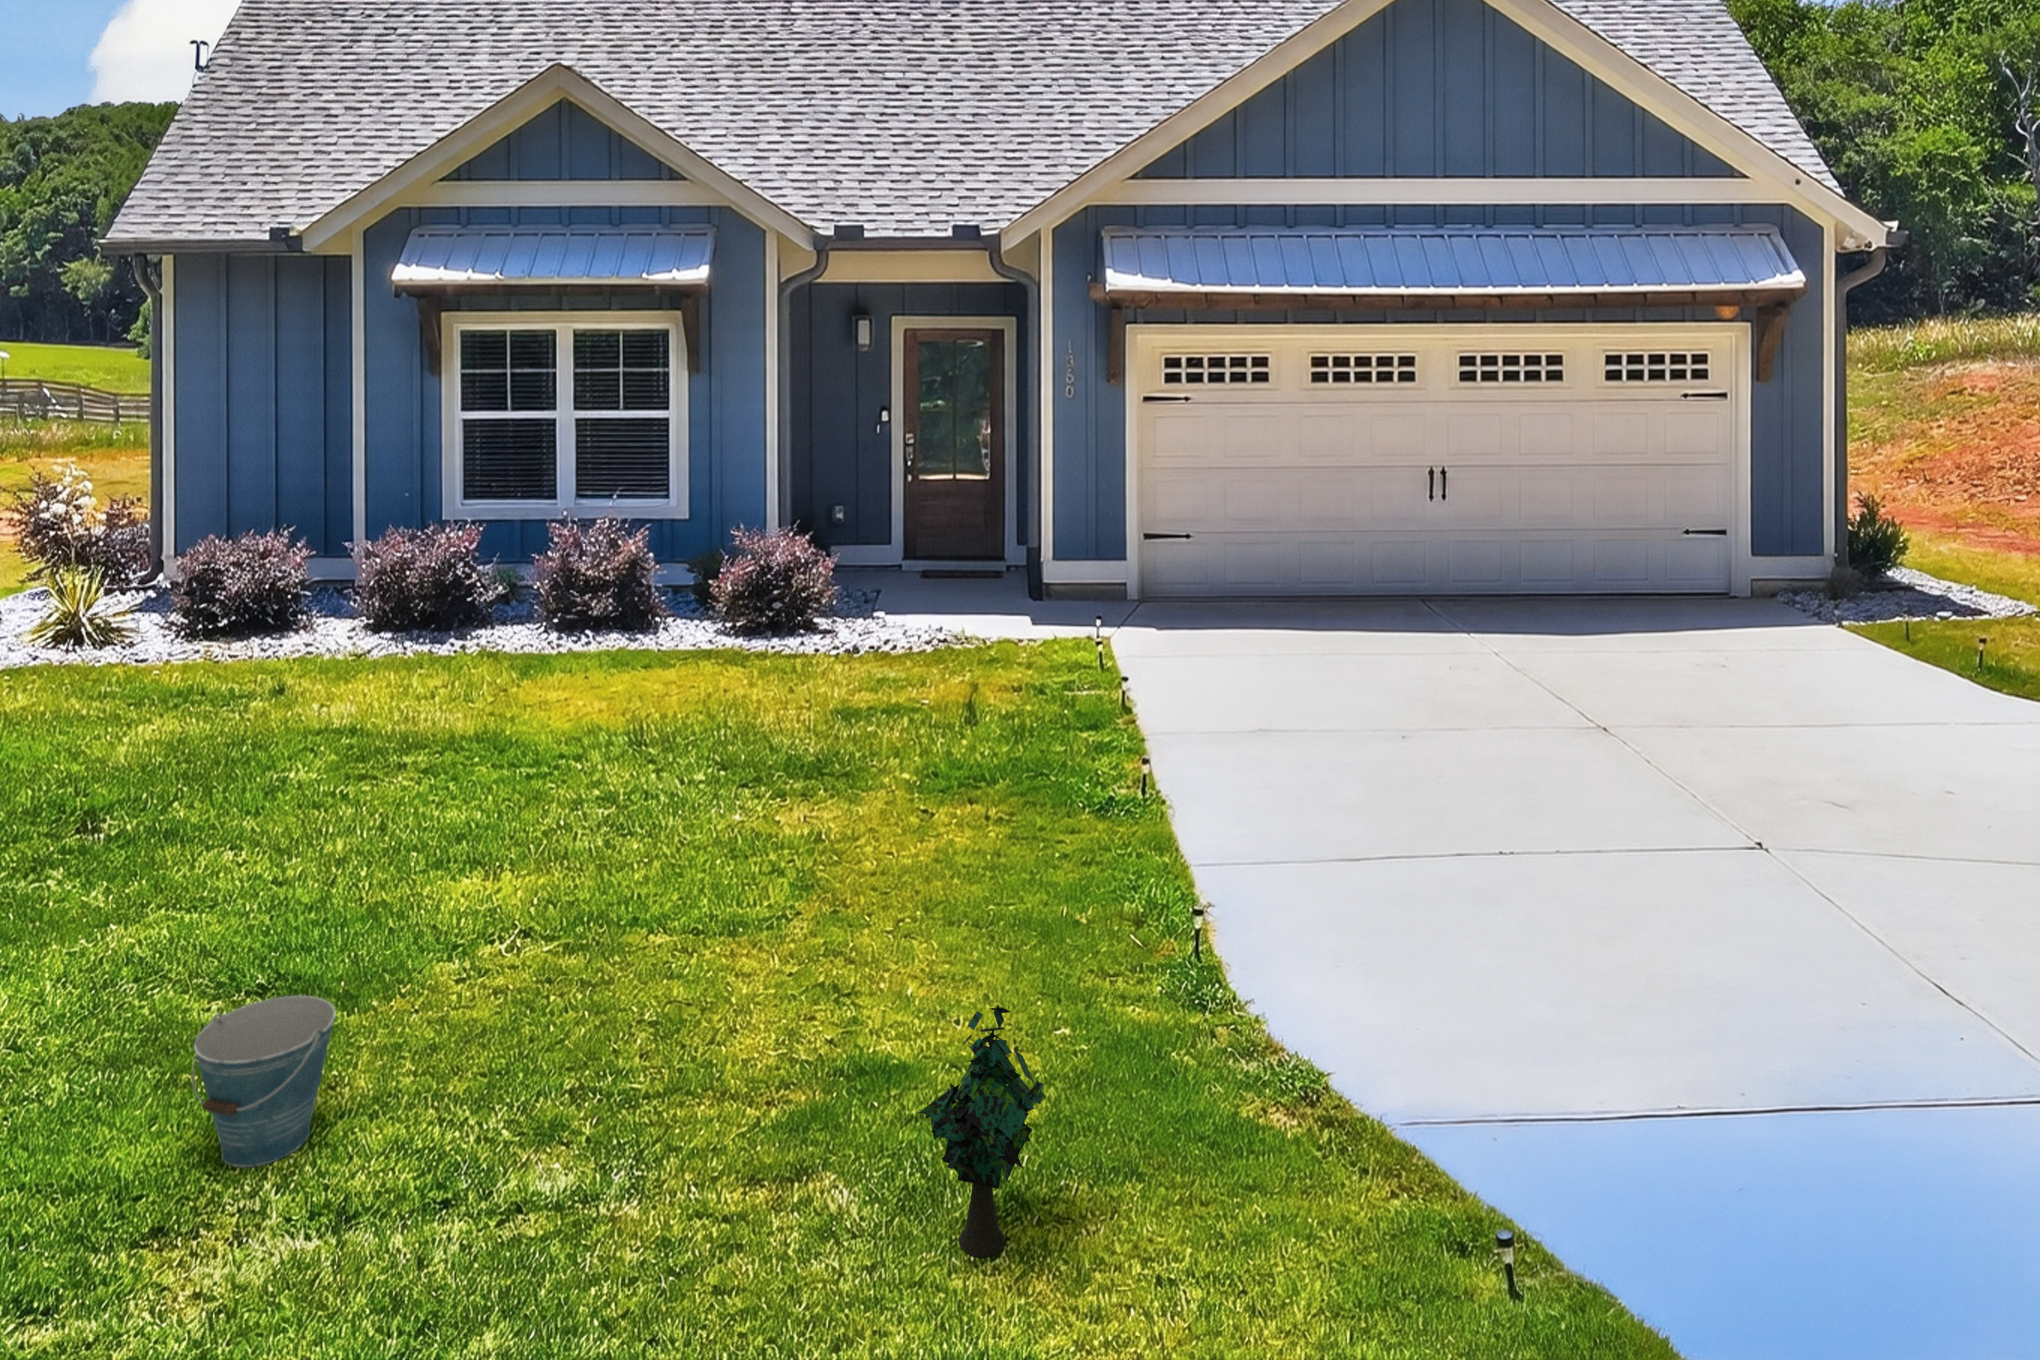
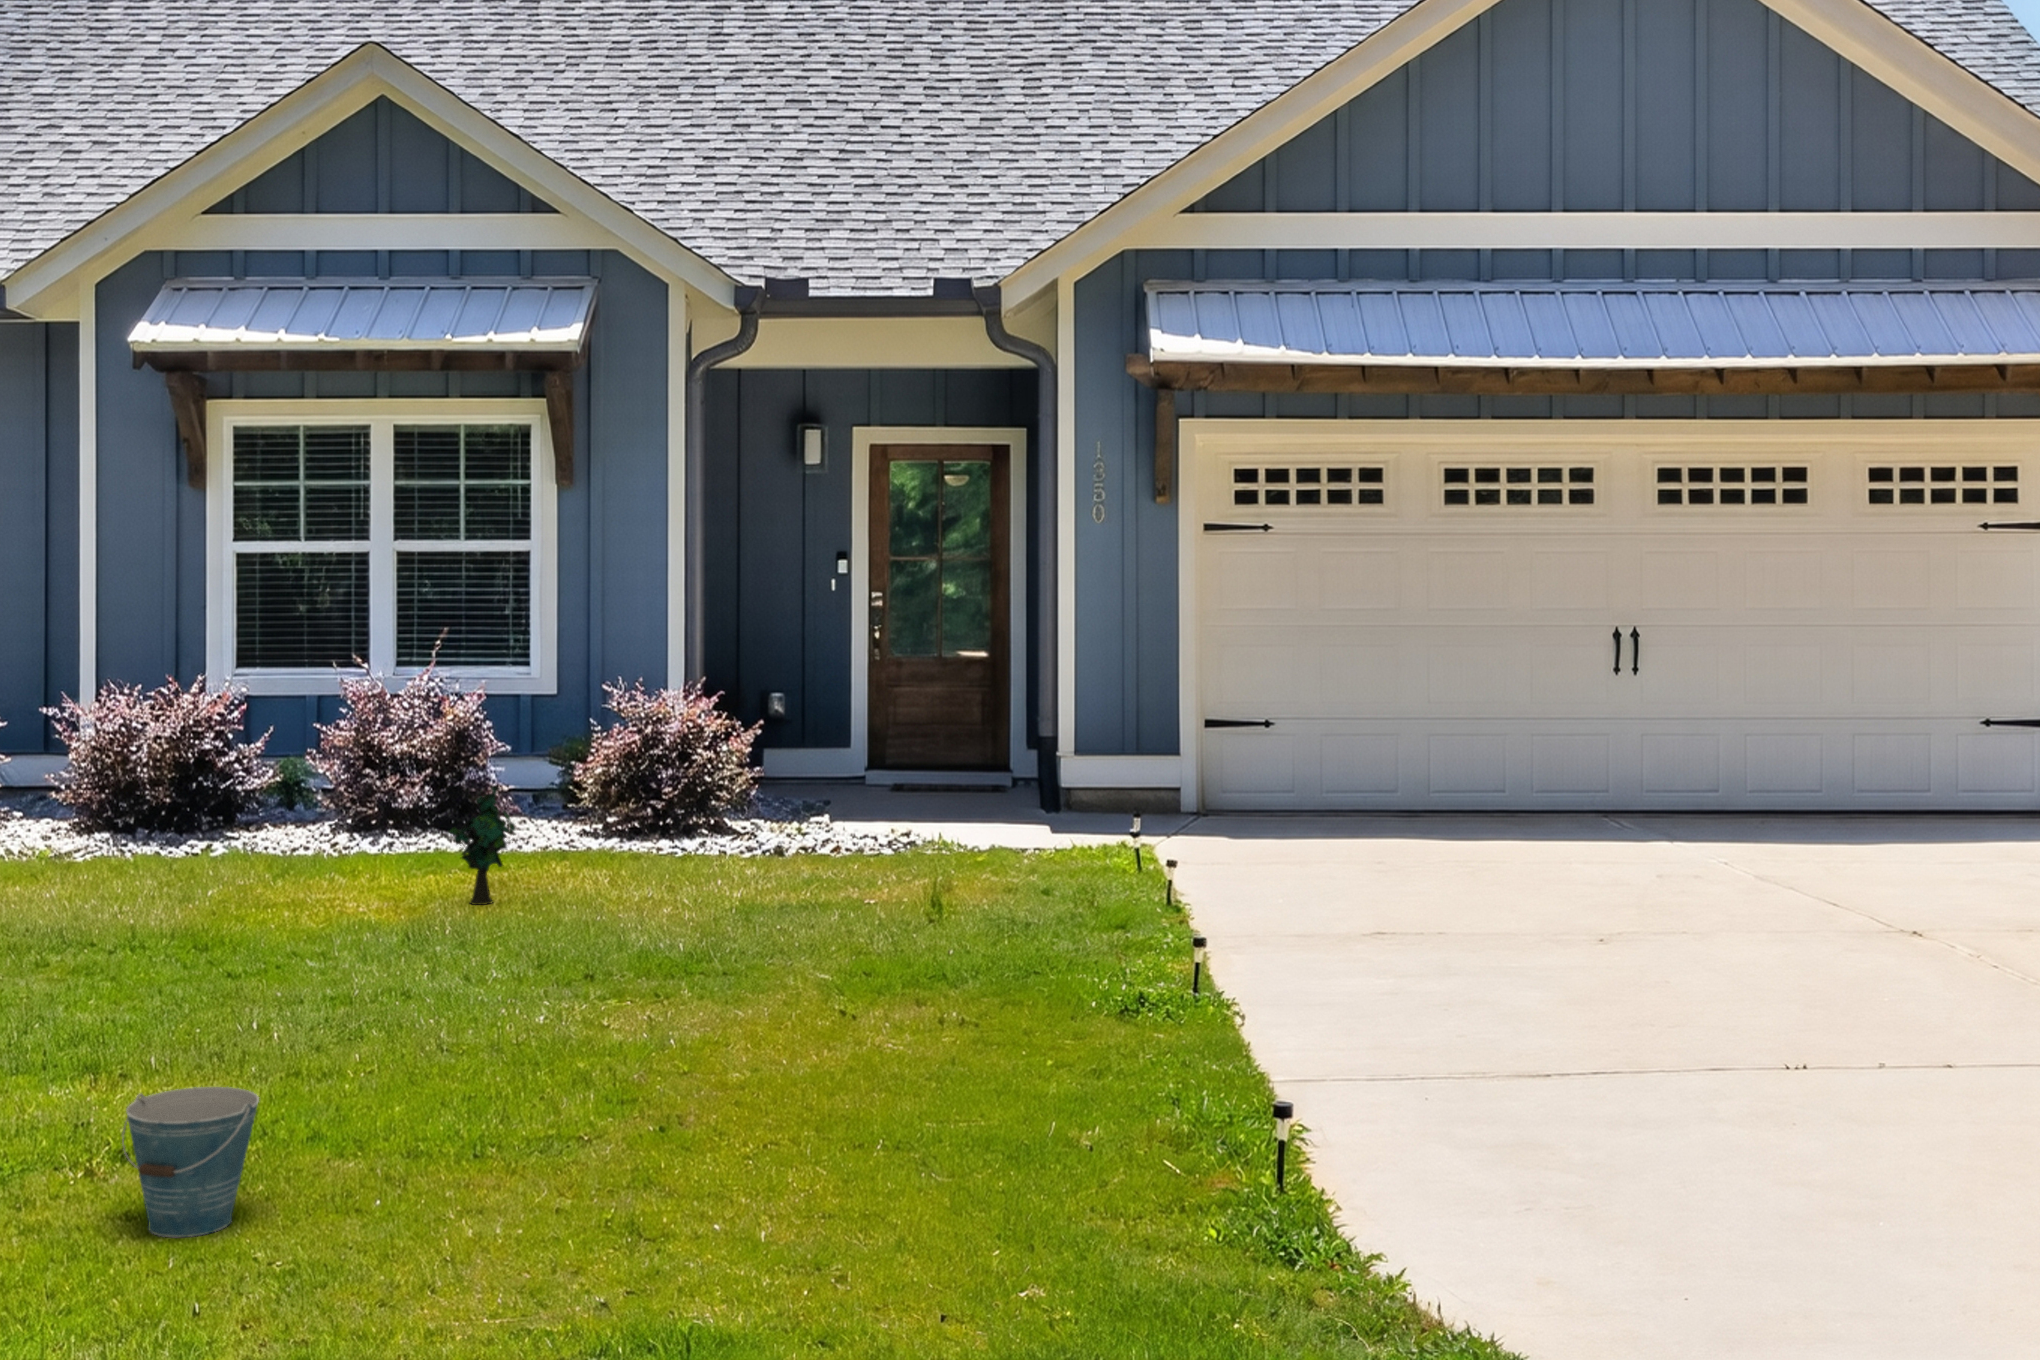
decorative plant: present [919,1005,1044,1257] -> present [449,785,515,905]

